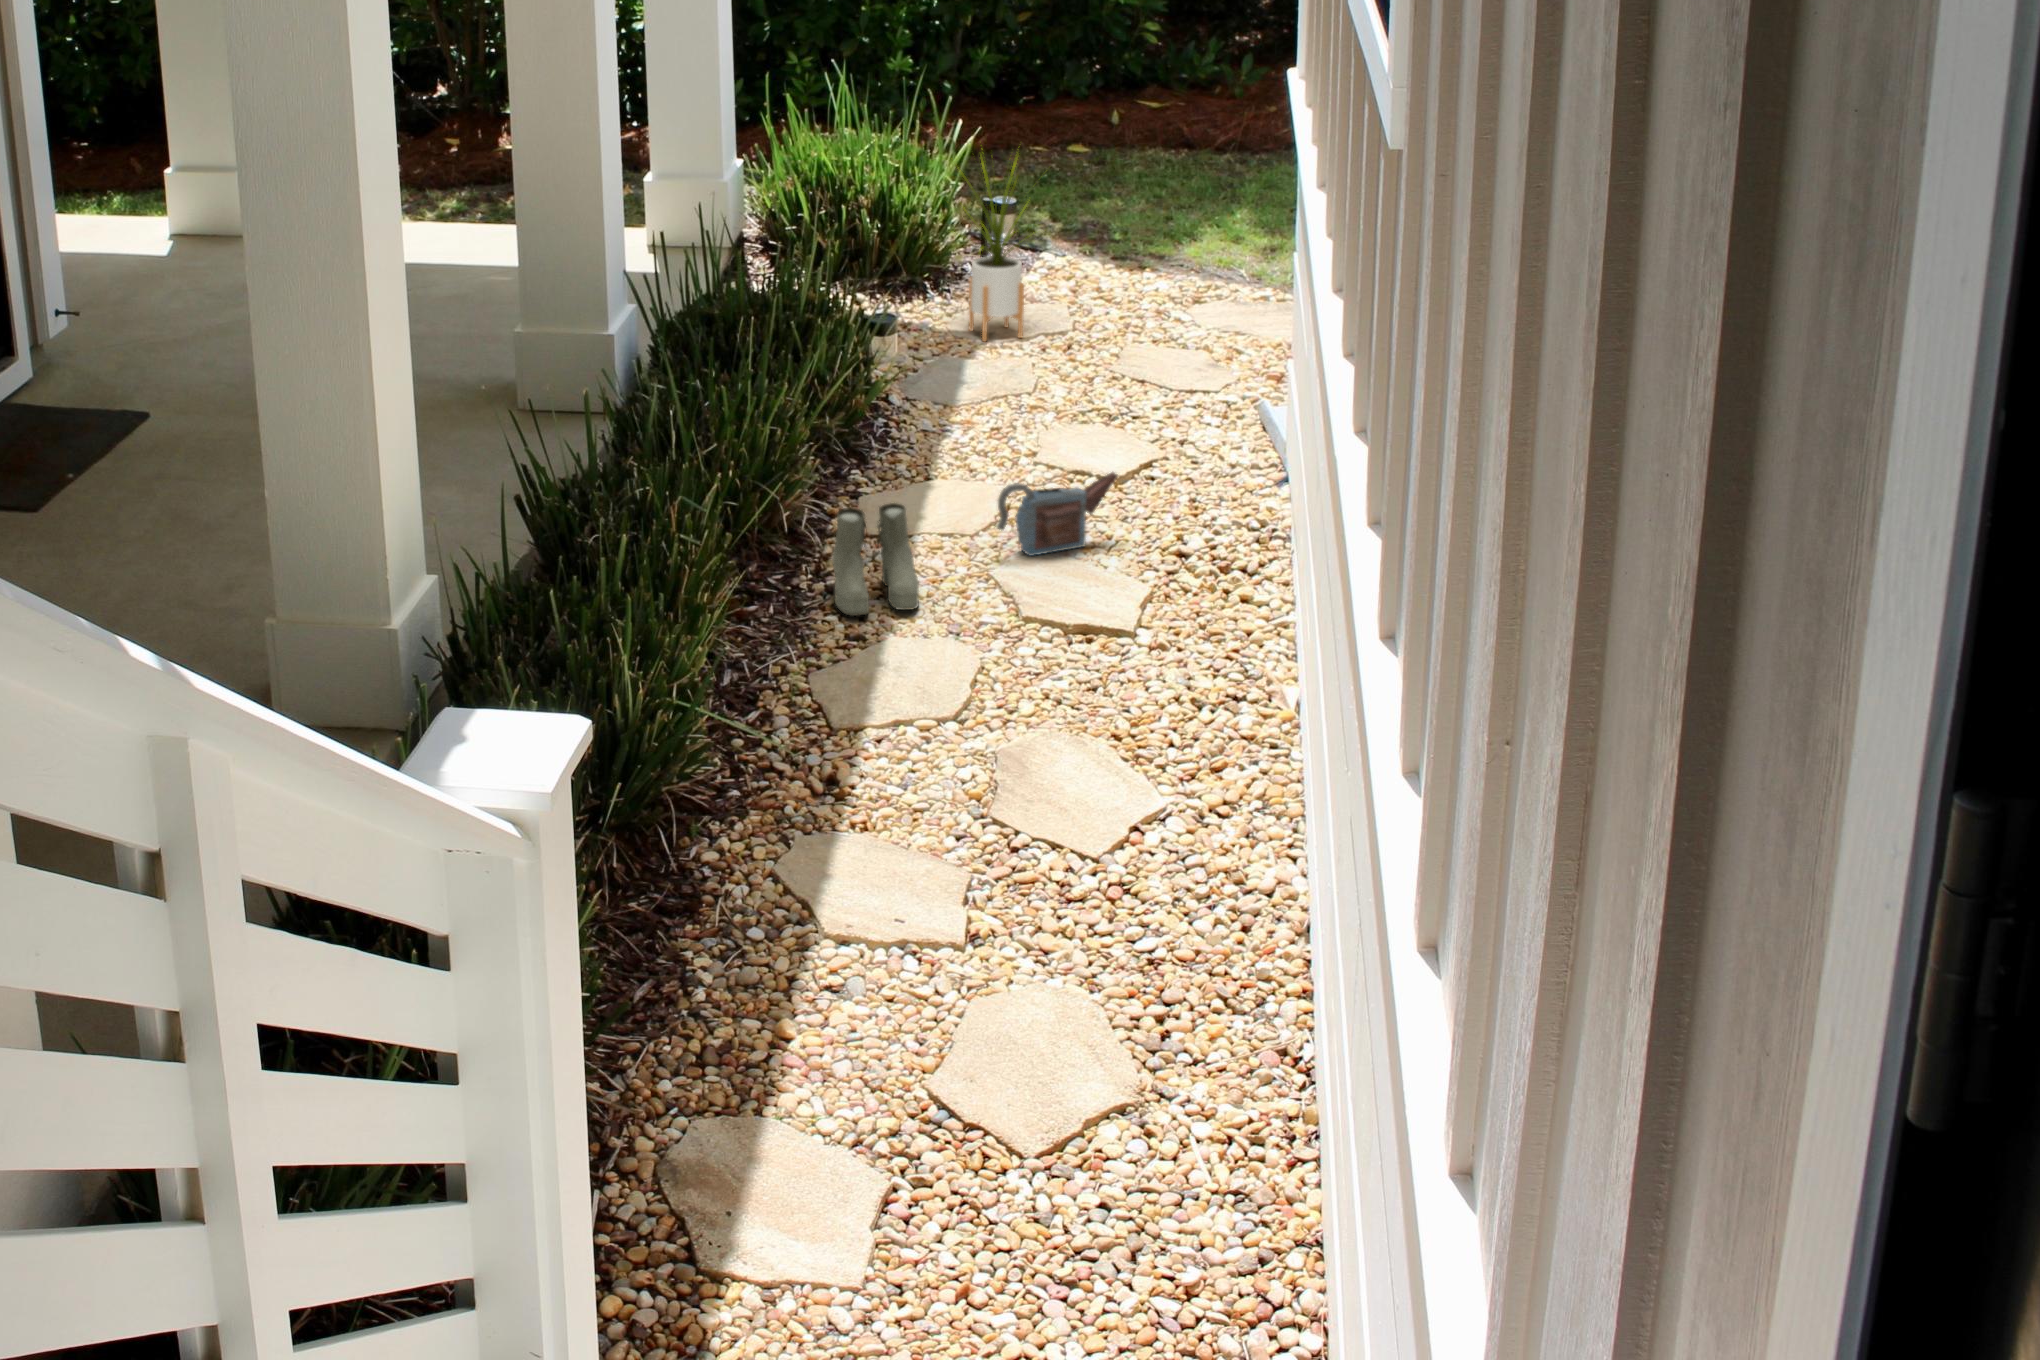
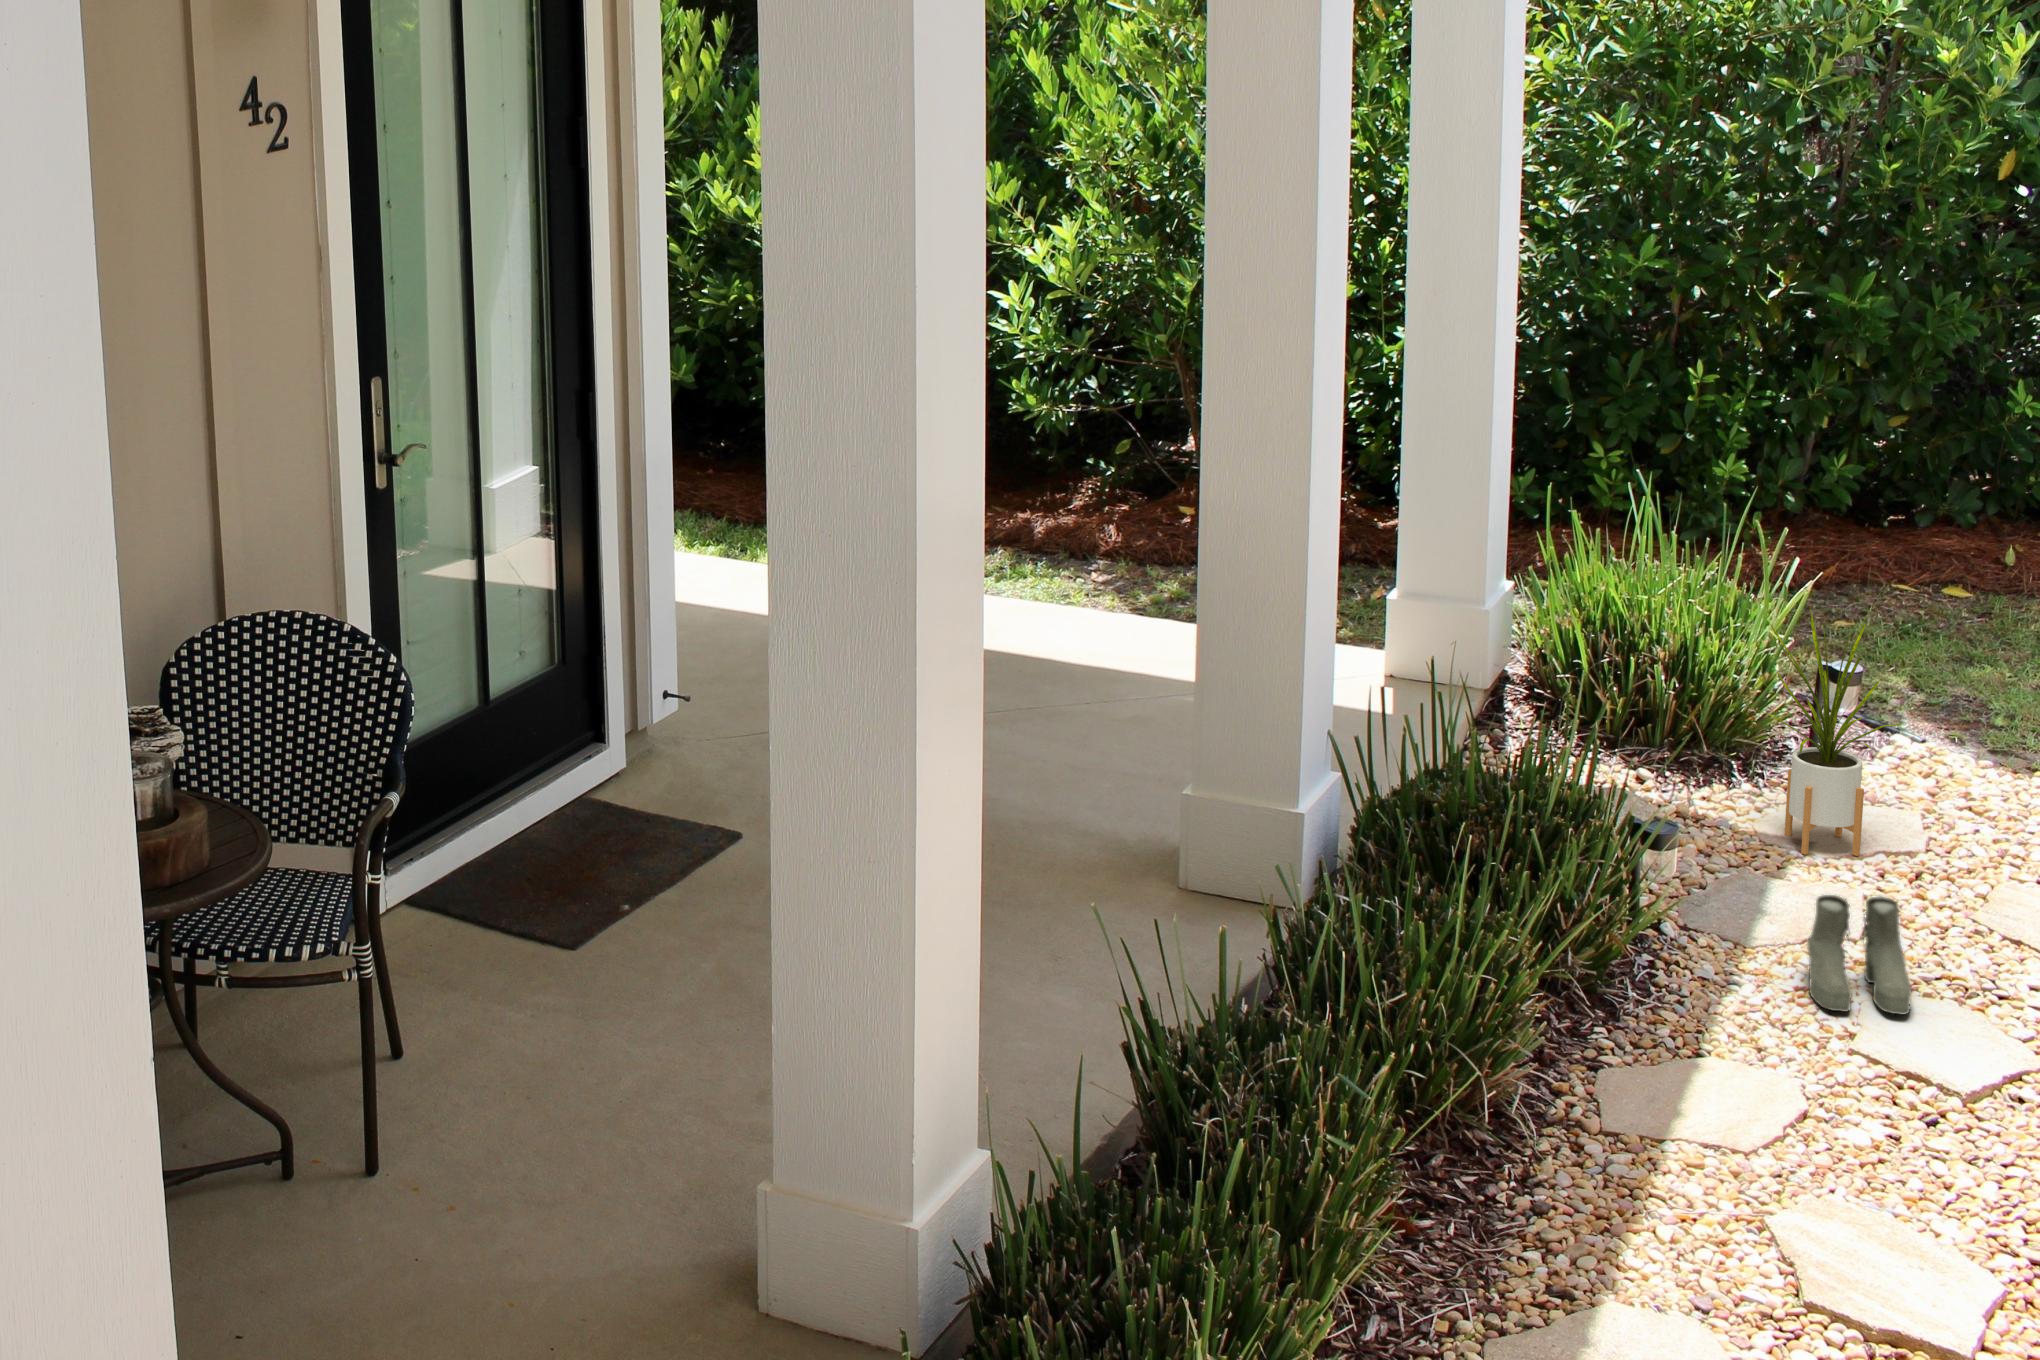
watering can: present [997,472,1118,556] -> none [1776,1107,1965,1204]
boots: present [832,503,919,616] -> present [1808,895,1912,1014]

